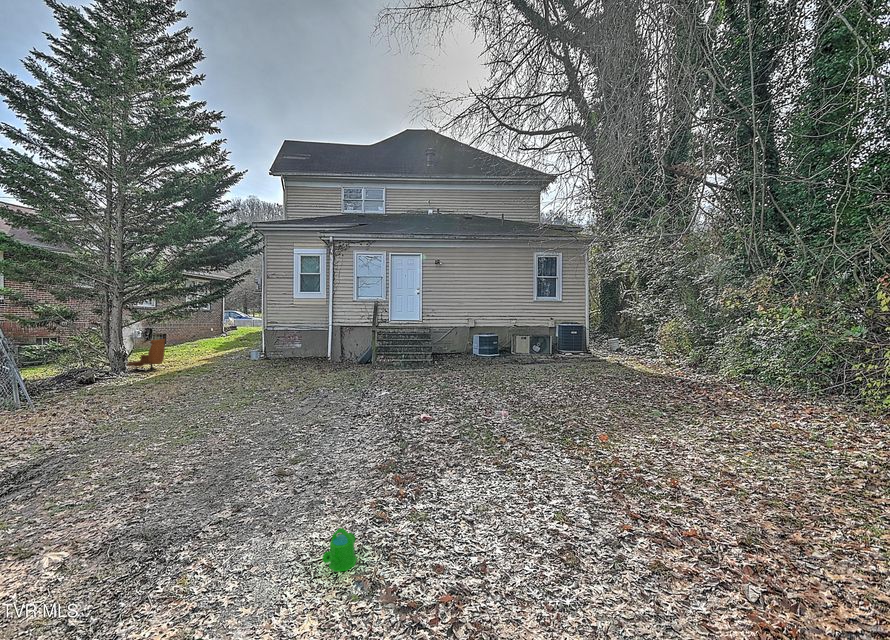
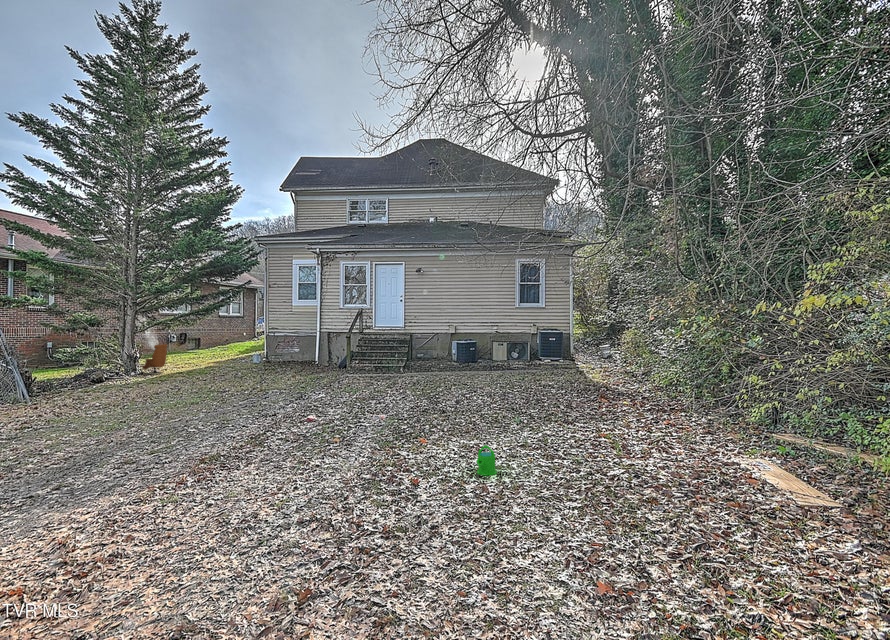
watering can: present [323,528,357,572] -> present [476,445,497,475]

